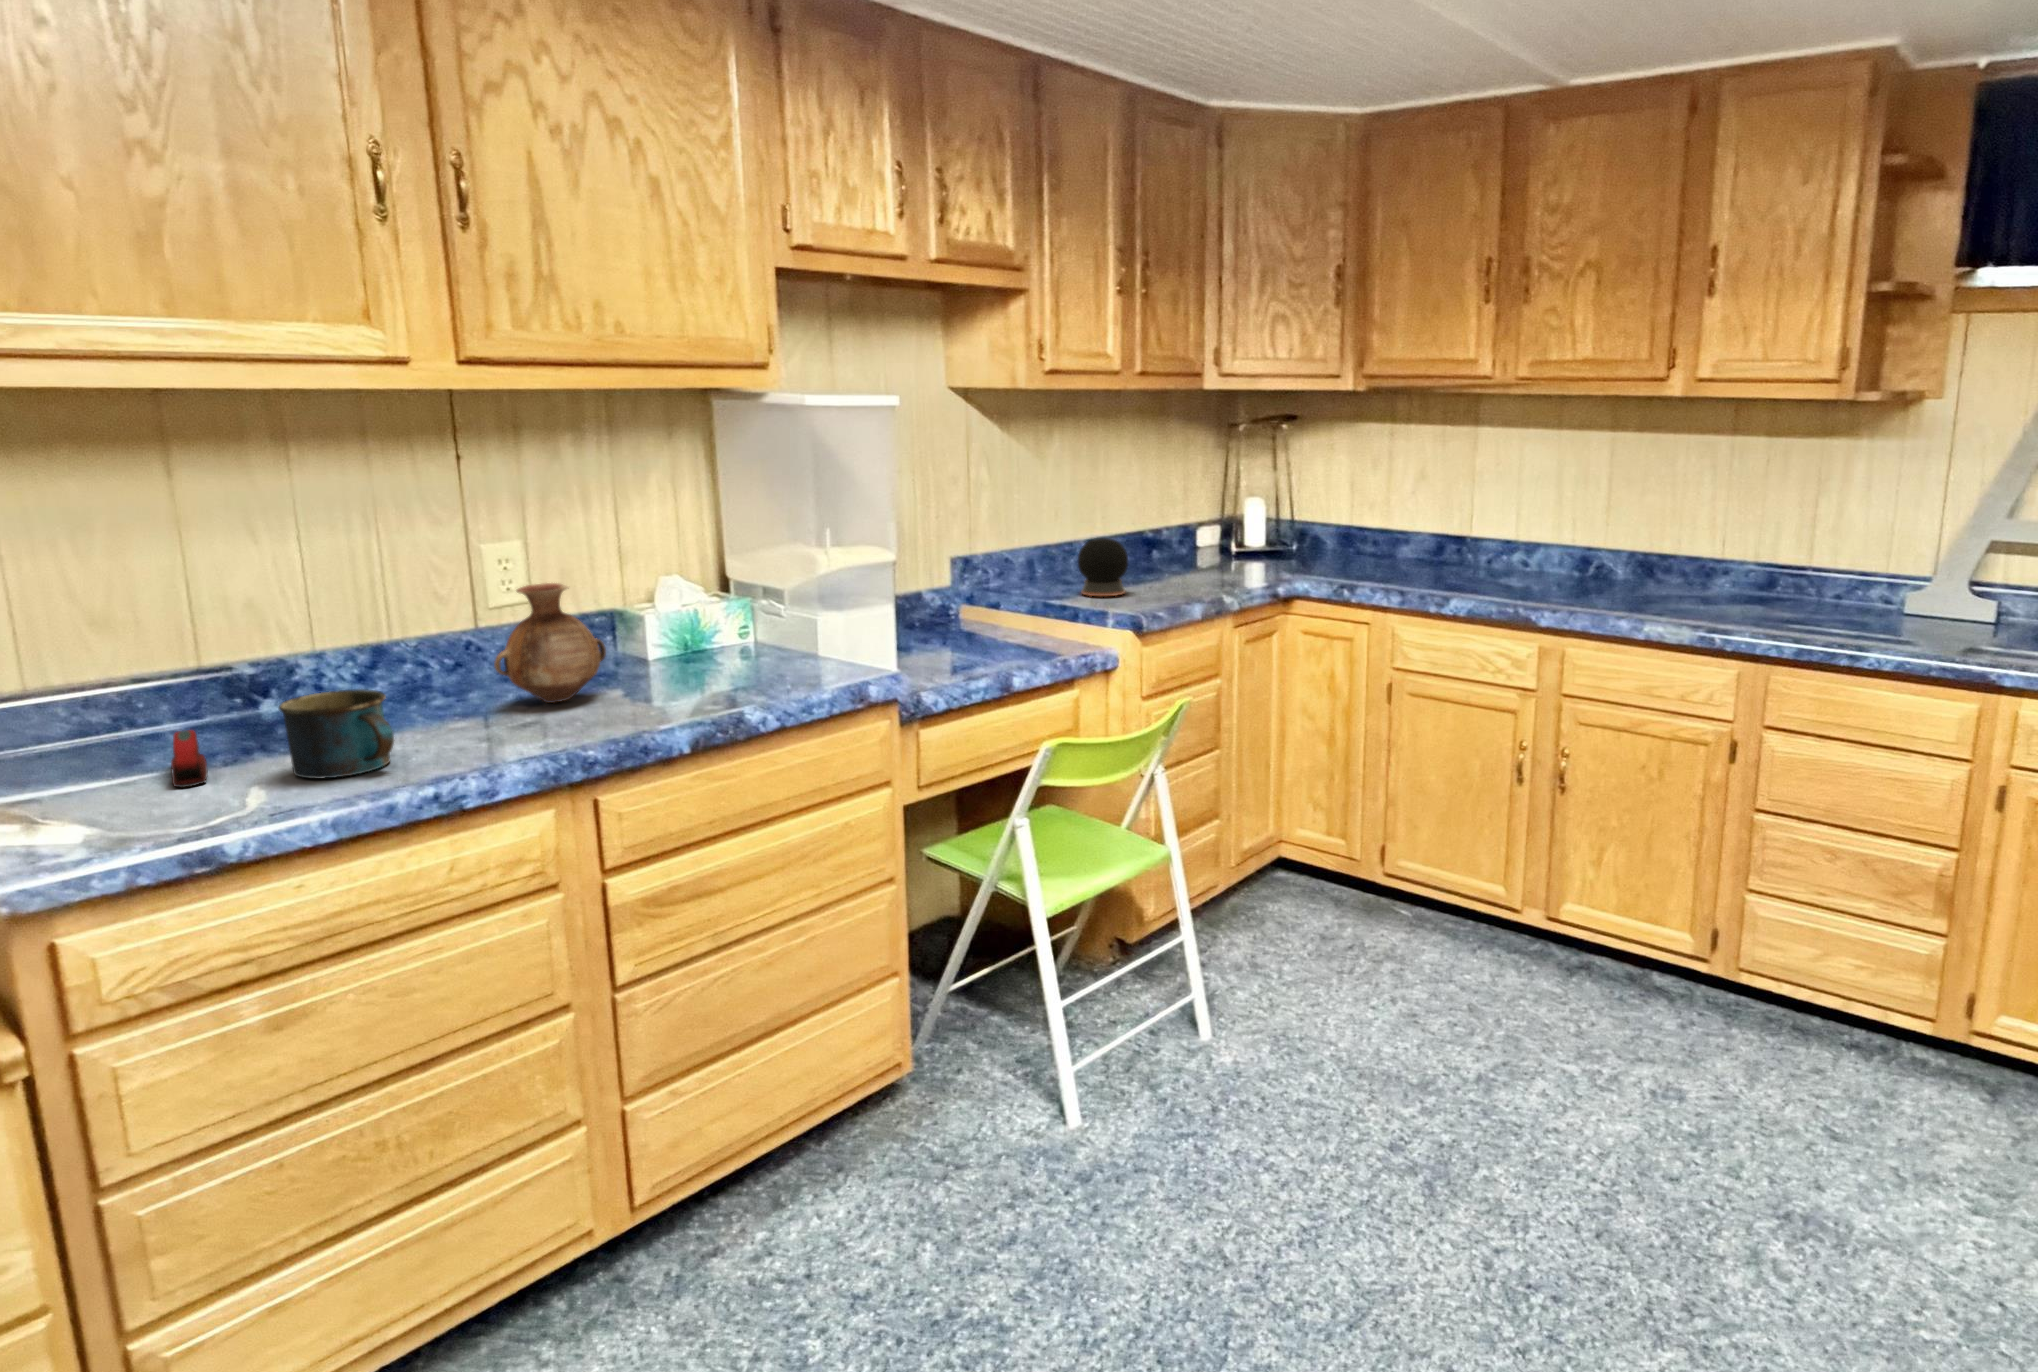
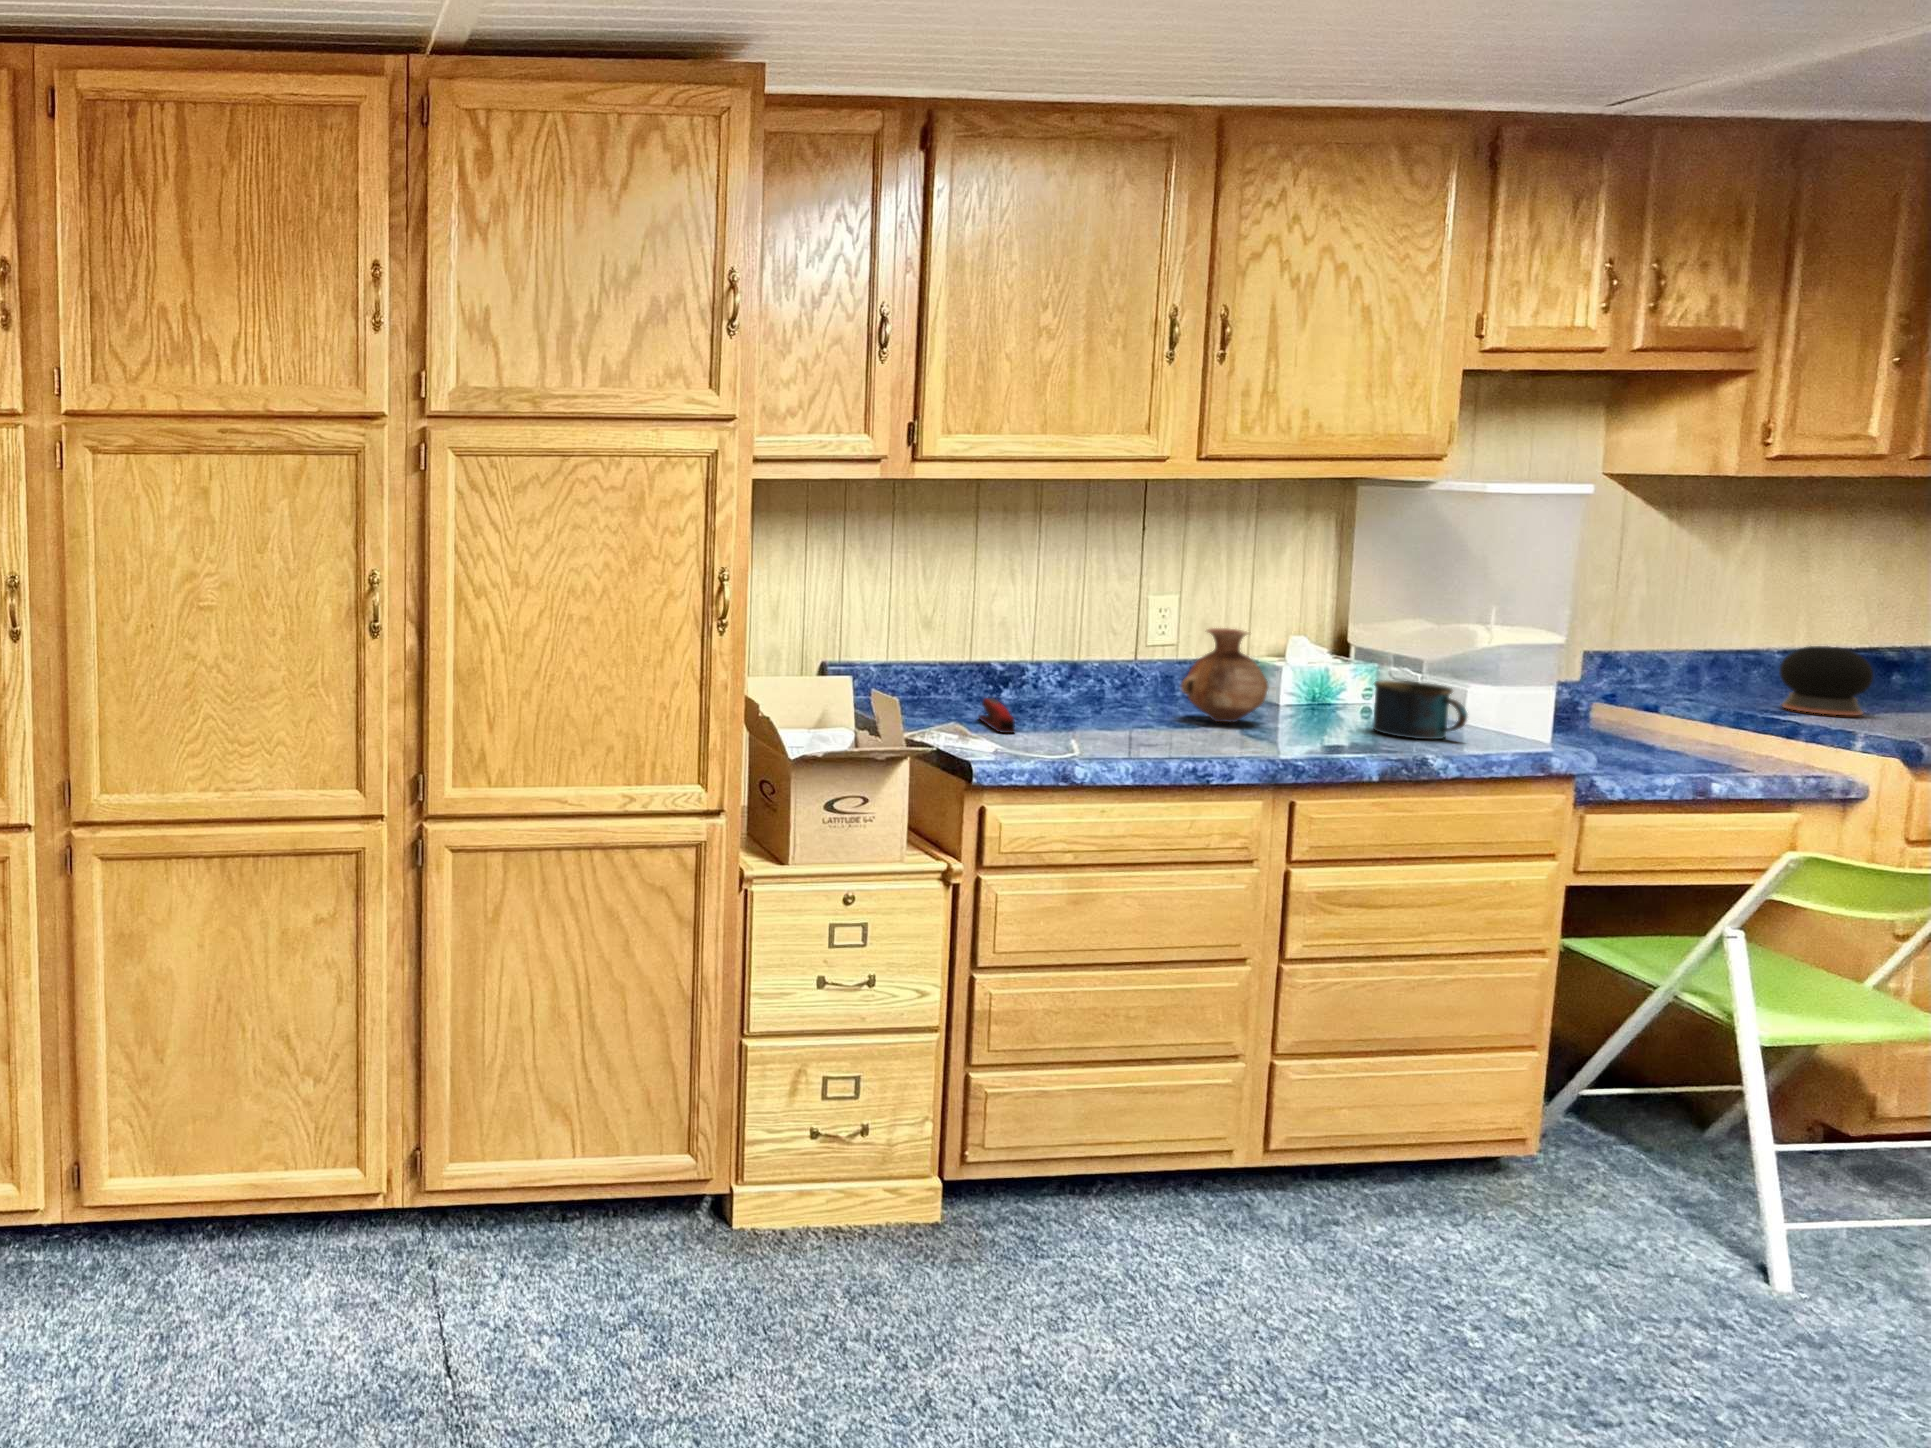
mug: present [279,689,394,779] -> present [1373,680,1468,739]

